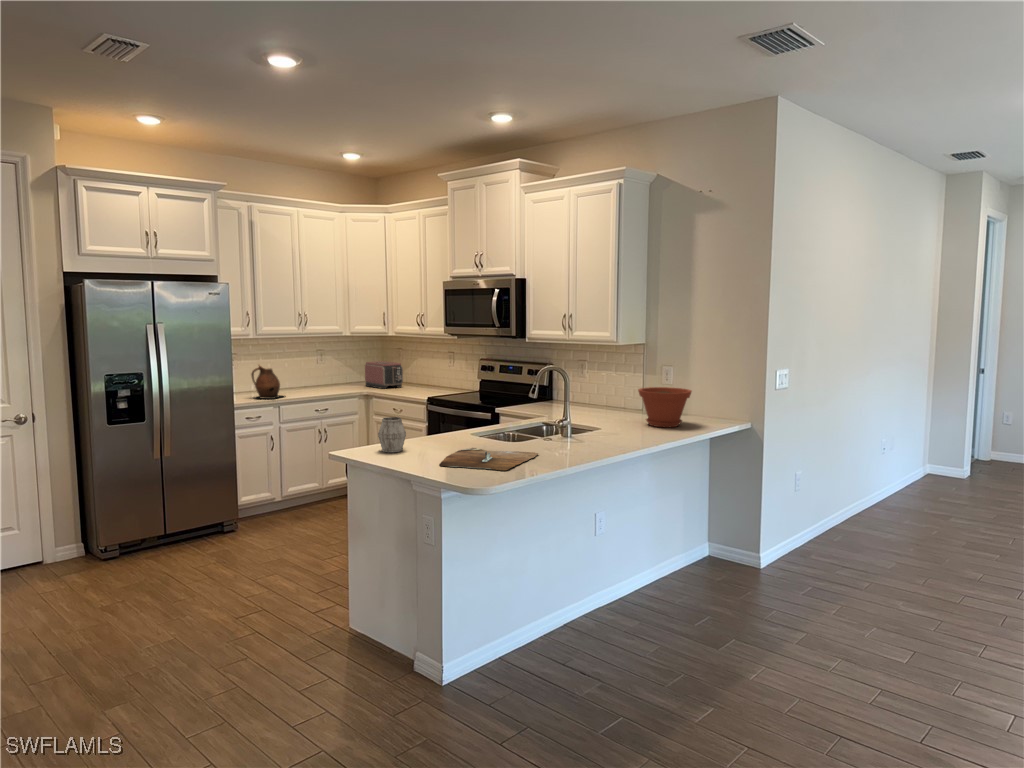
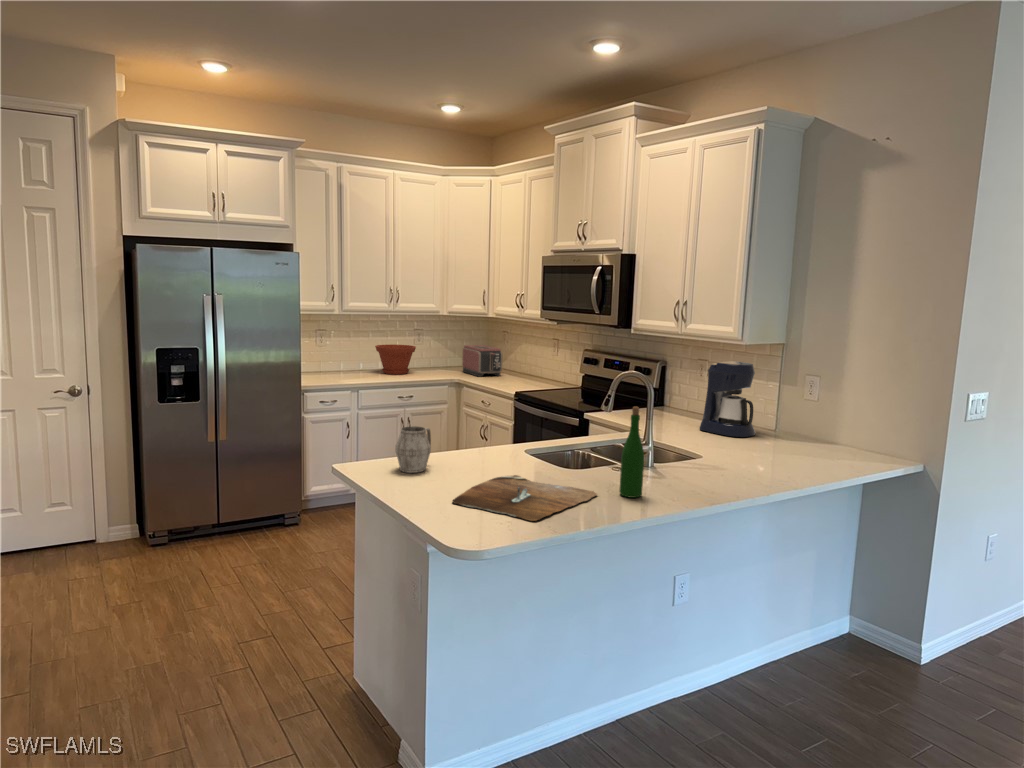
coffee maker: none [588,359,630,416] -> present [699,361,756,437]
ceramic pitcher: present [251,365,284,399] -> none [331,343,368,382]
plant pot: present [638,387,692,427] -> present [375,345,416,375]
wine bottle: none [553,388,569,454] -> present [620,406,644,498]

